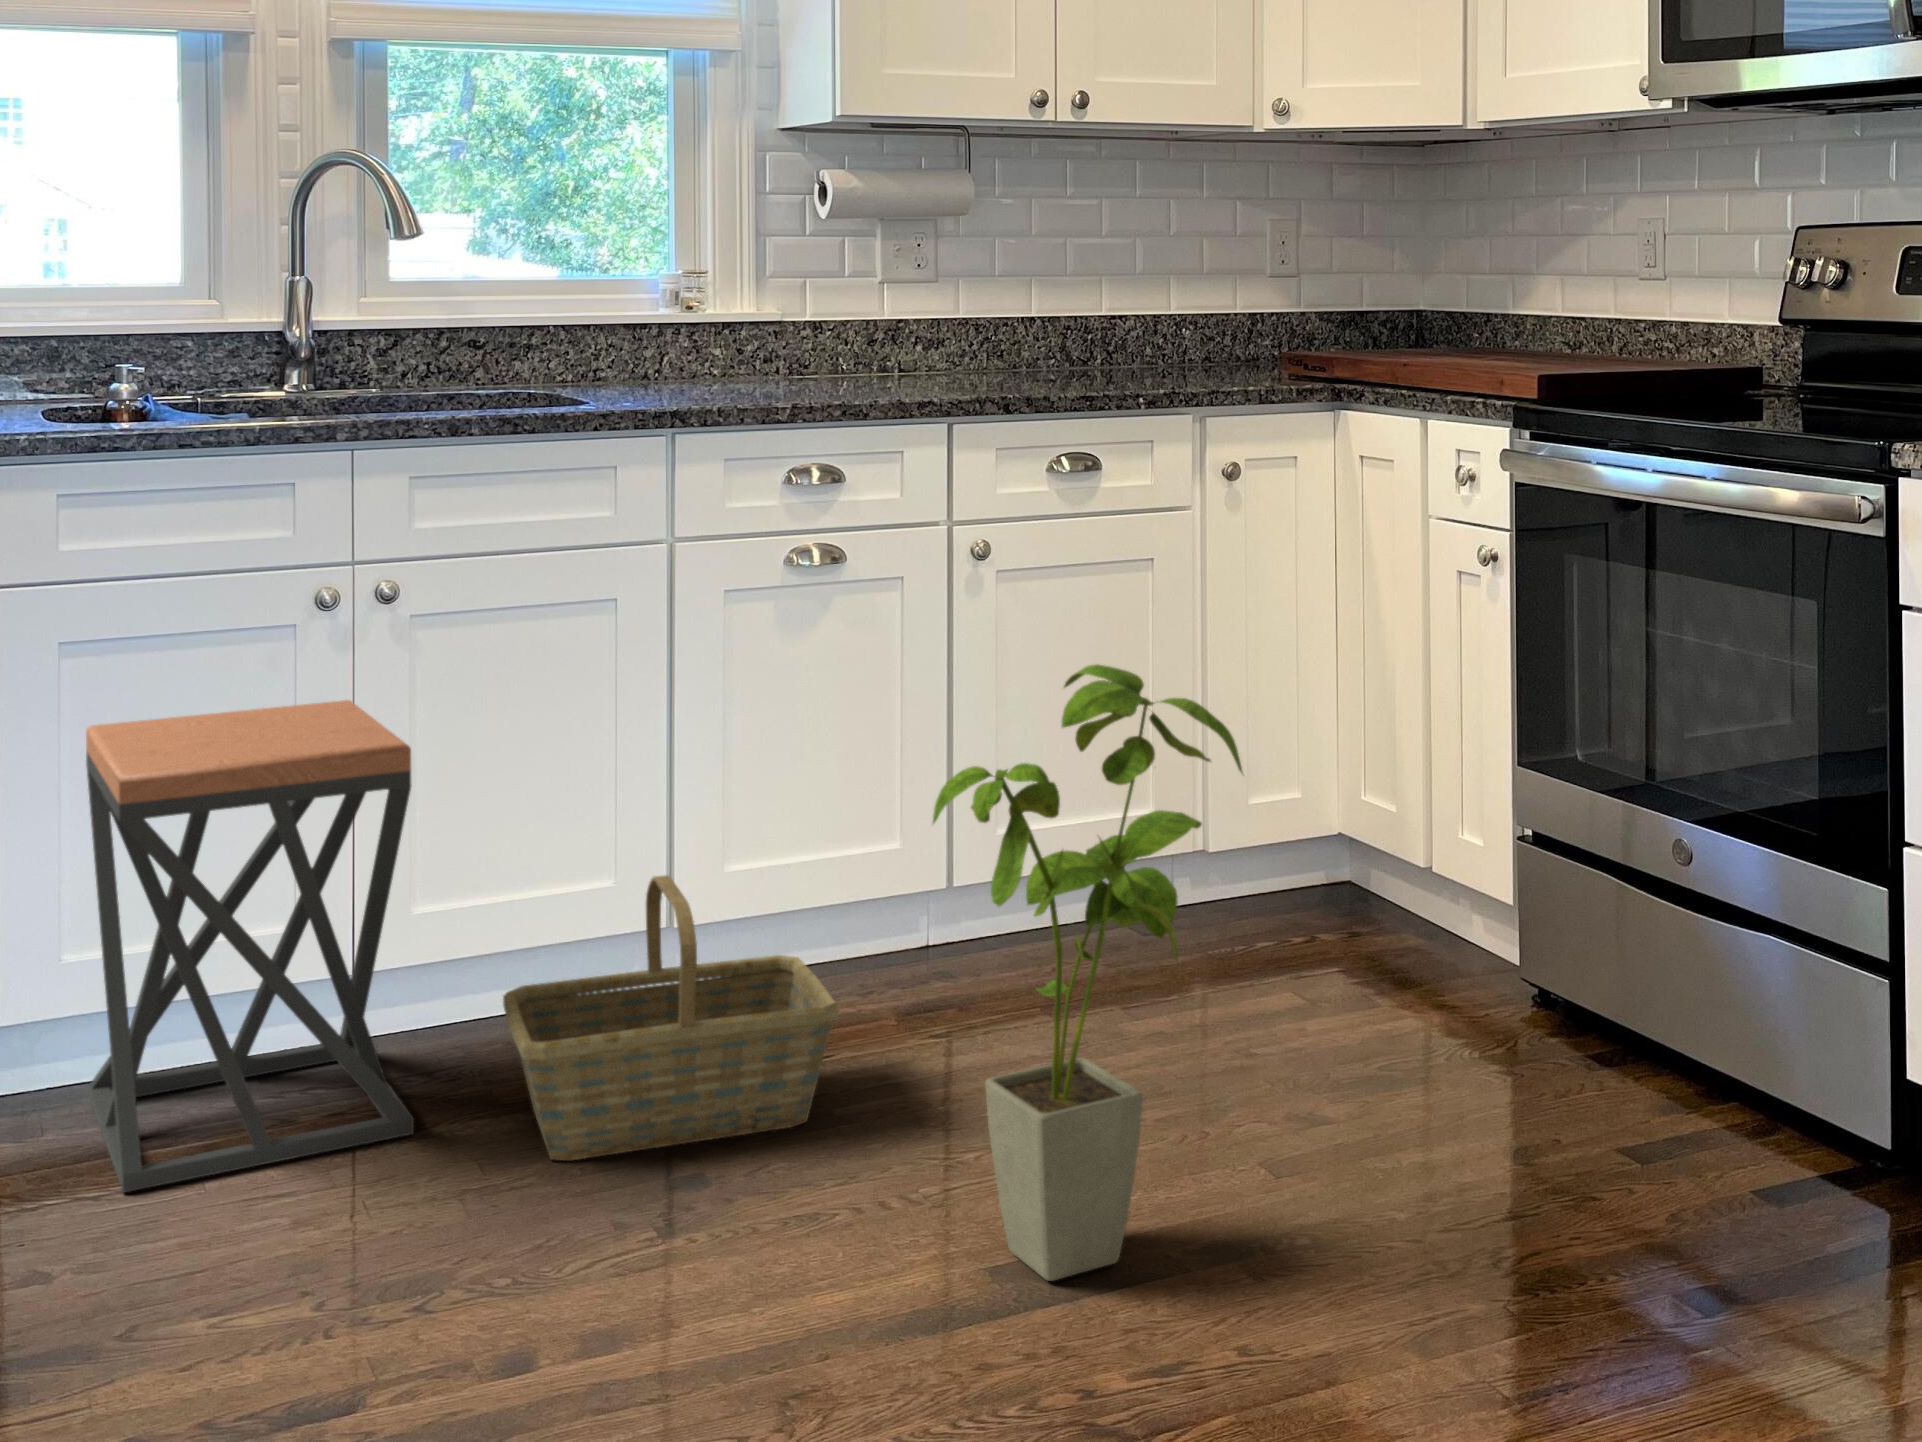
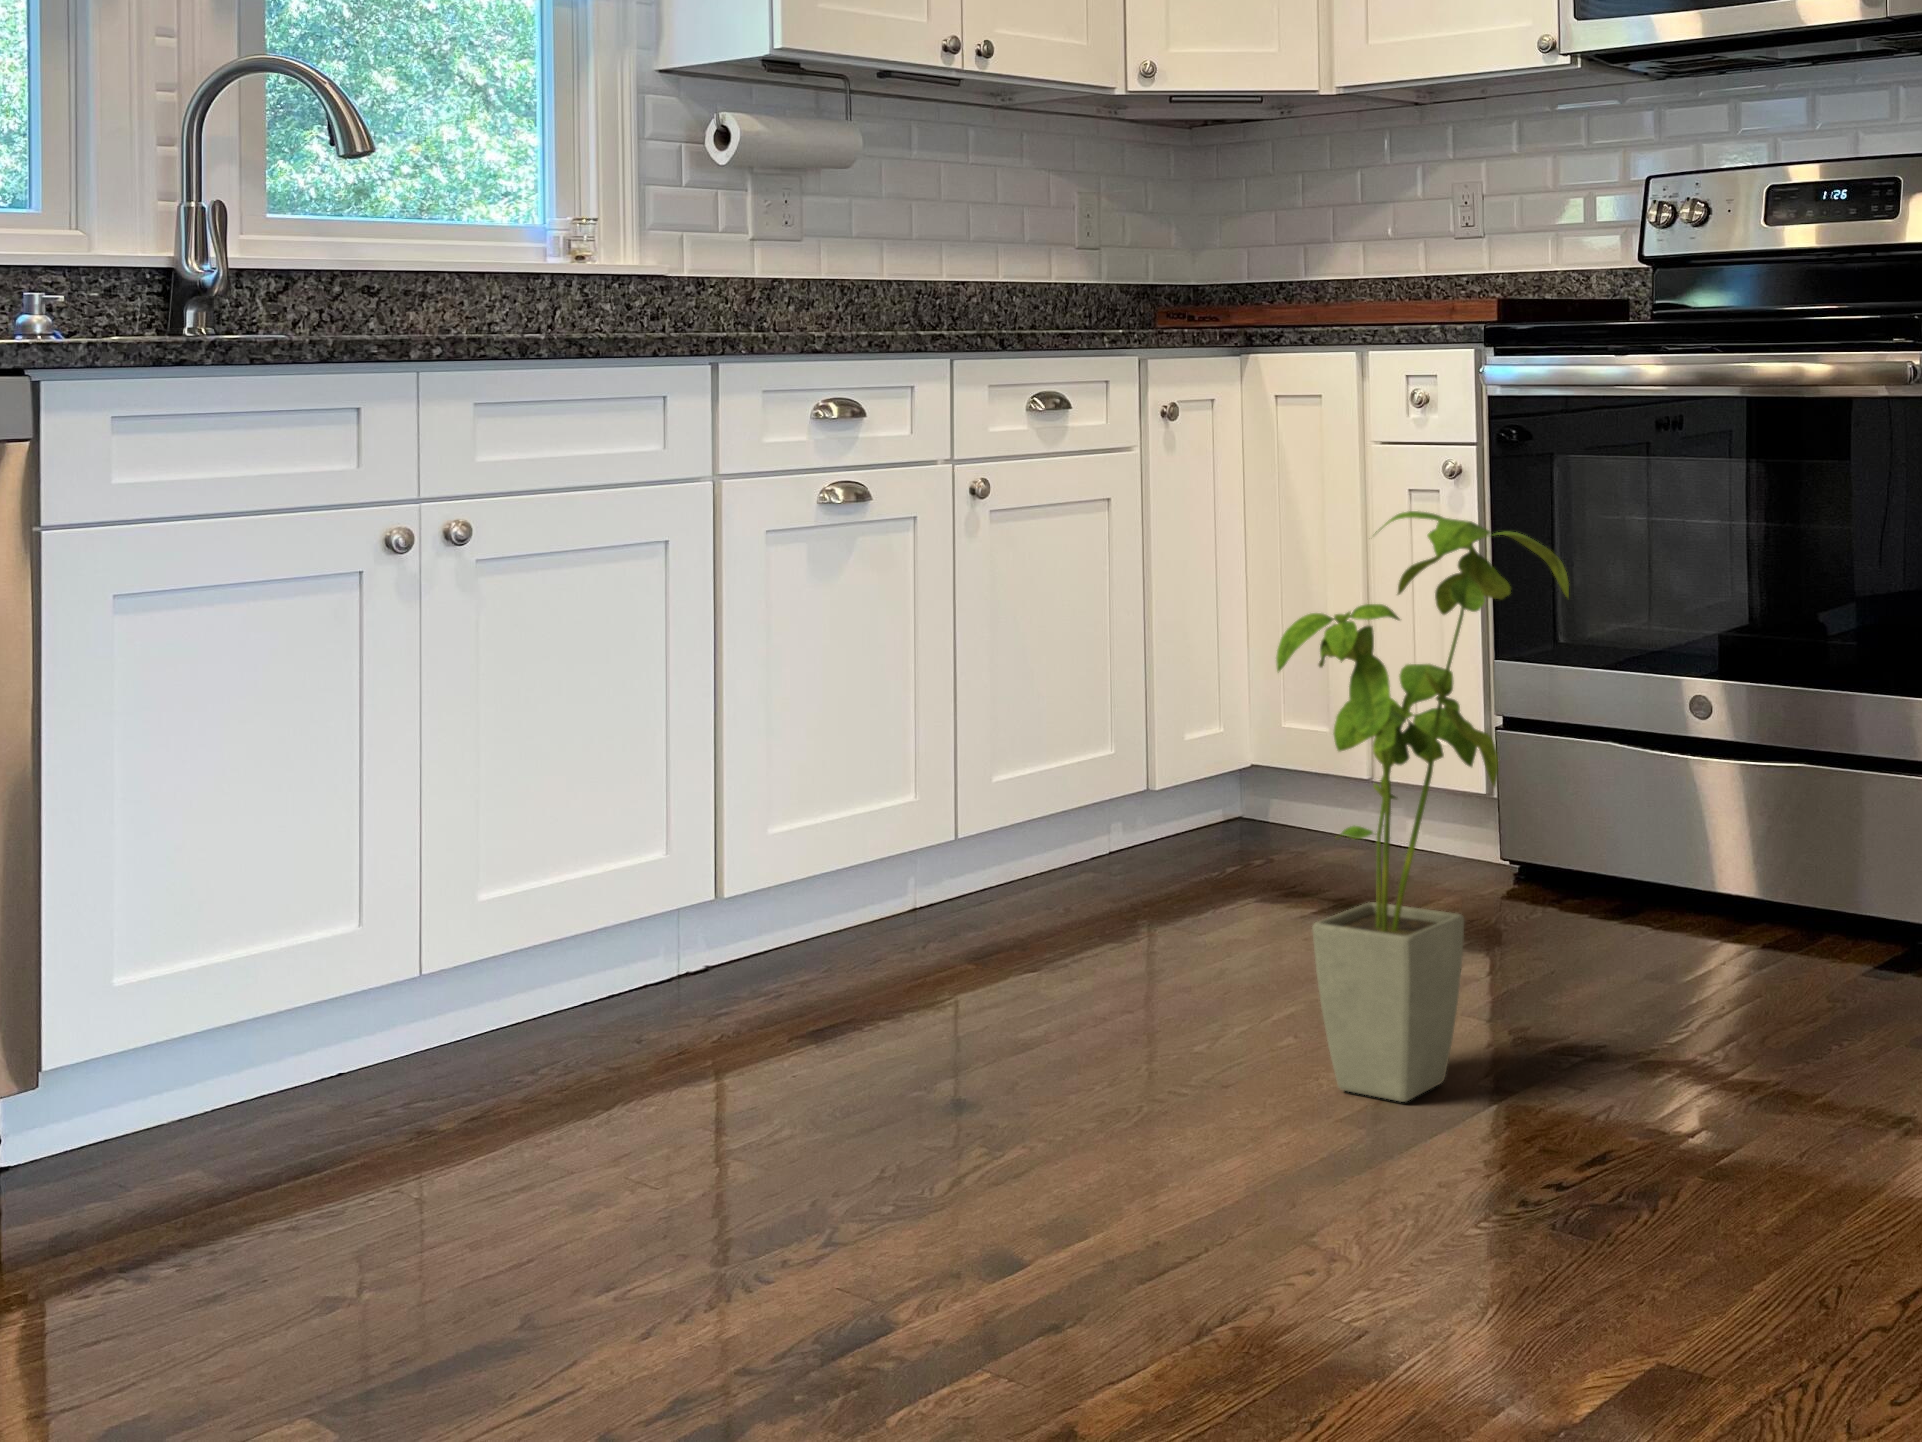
stool: present [86,700,414,1192] -> none [164,652,609,1190]
basket: present [503,875,839,1161] -> none [678,802,1040,1099]

